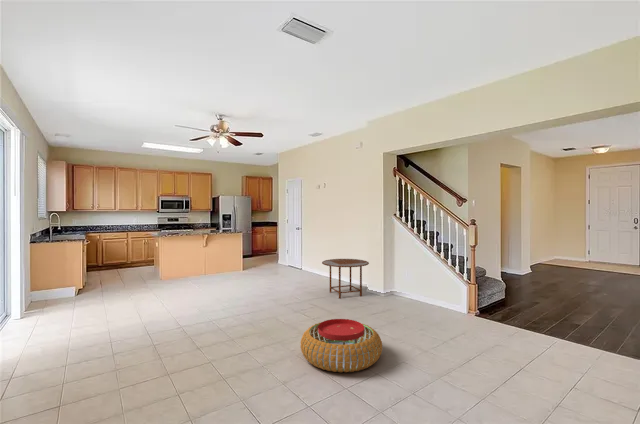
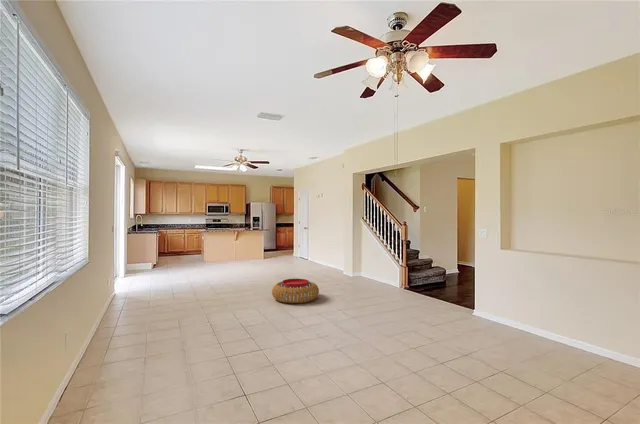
side table: present [322,259,369,298] -> none [310,249,343,276]

